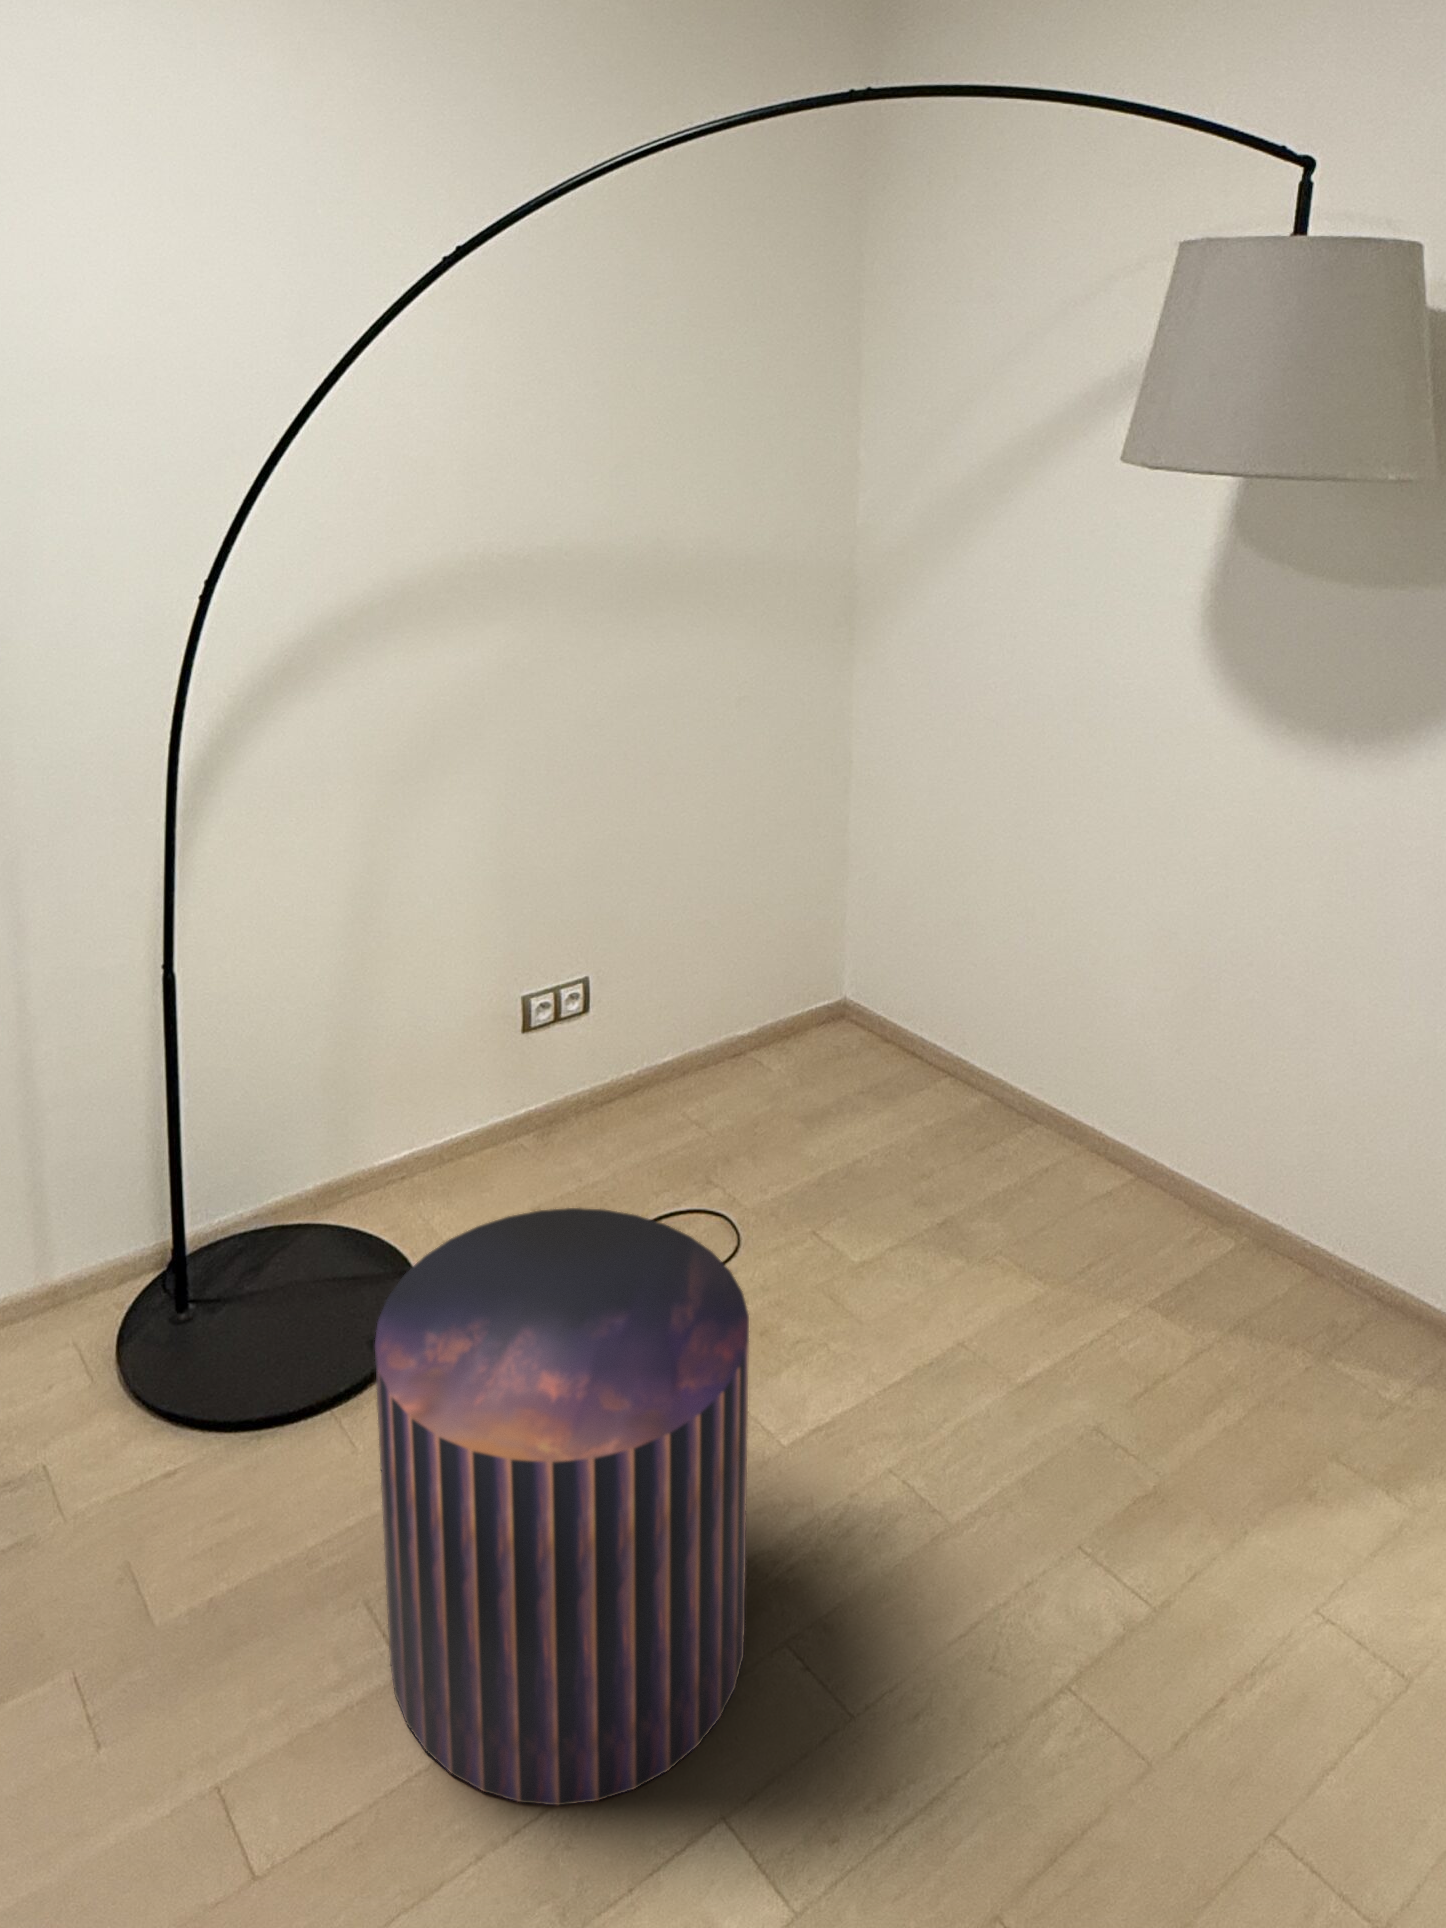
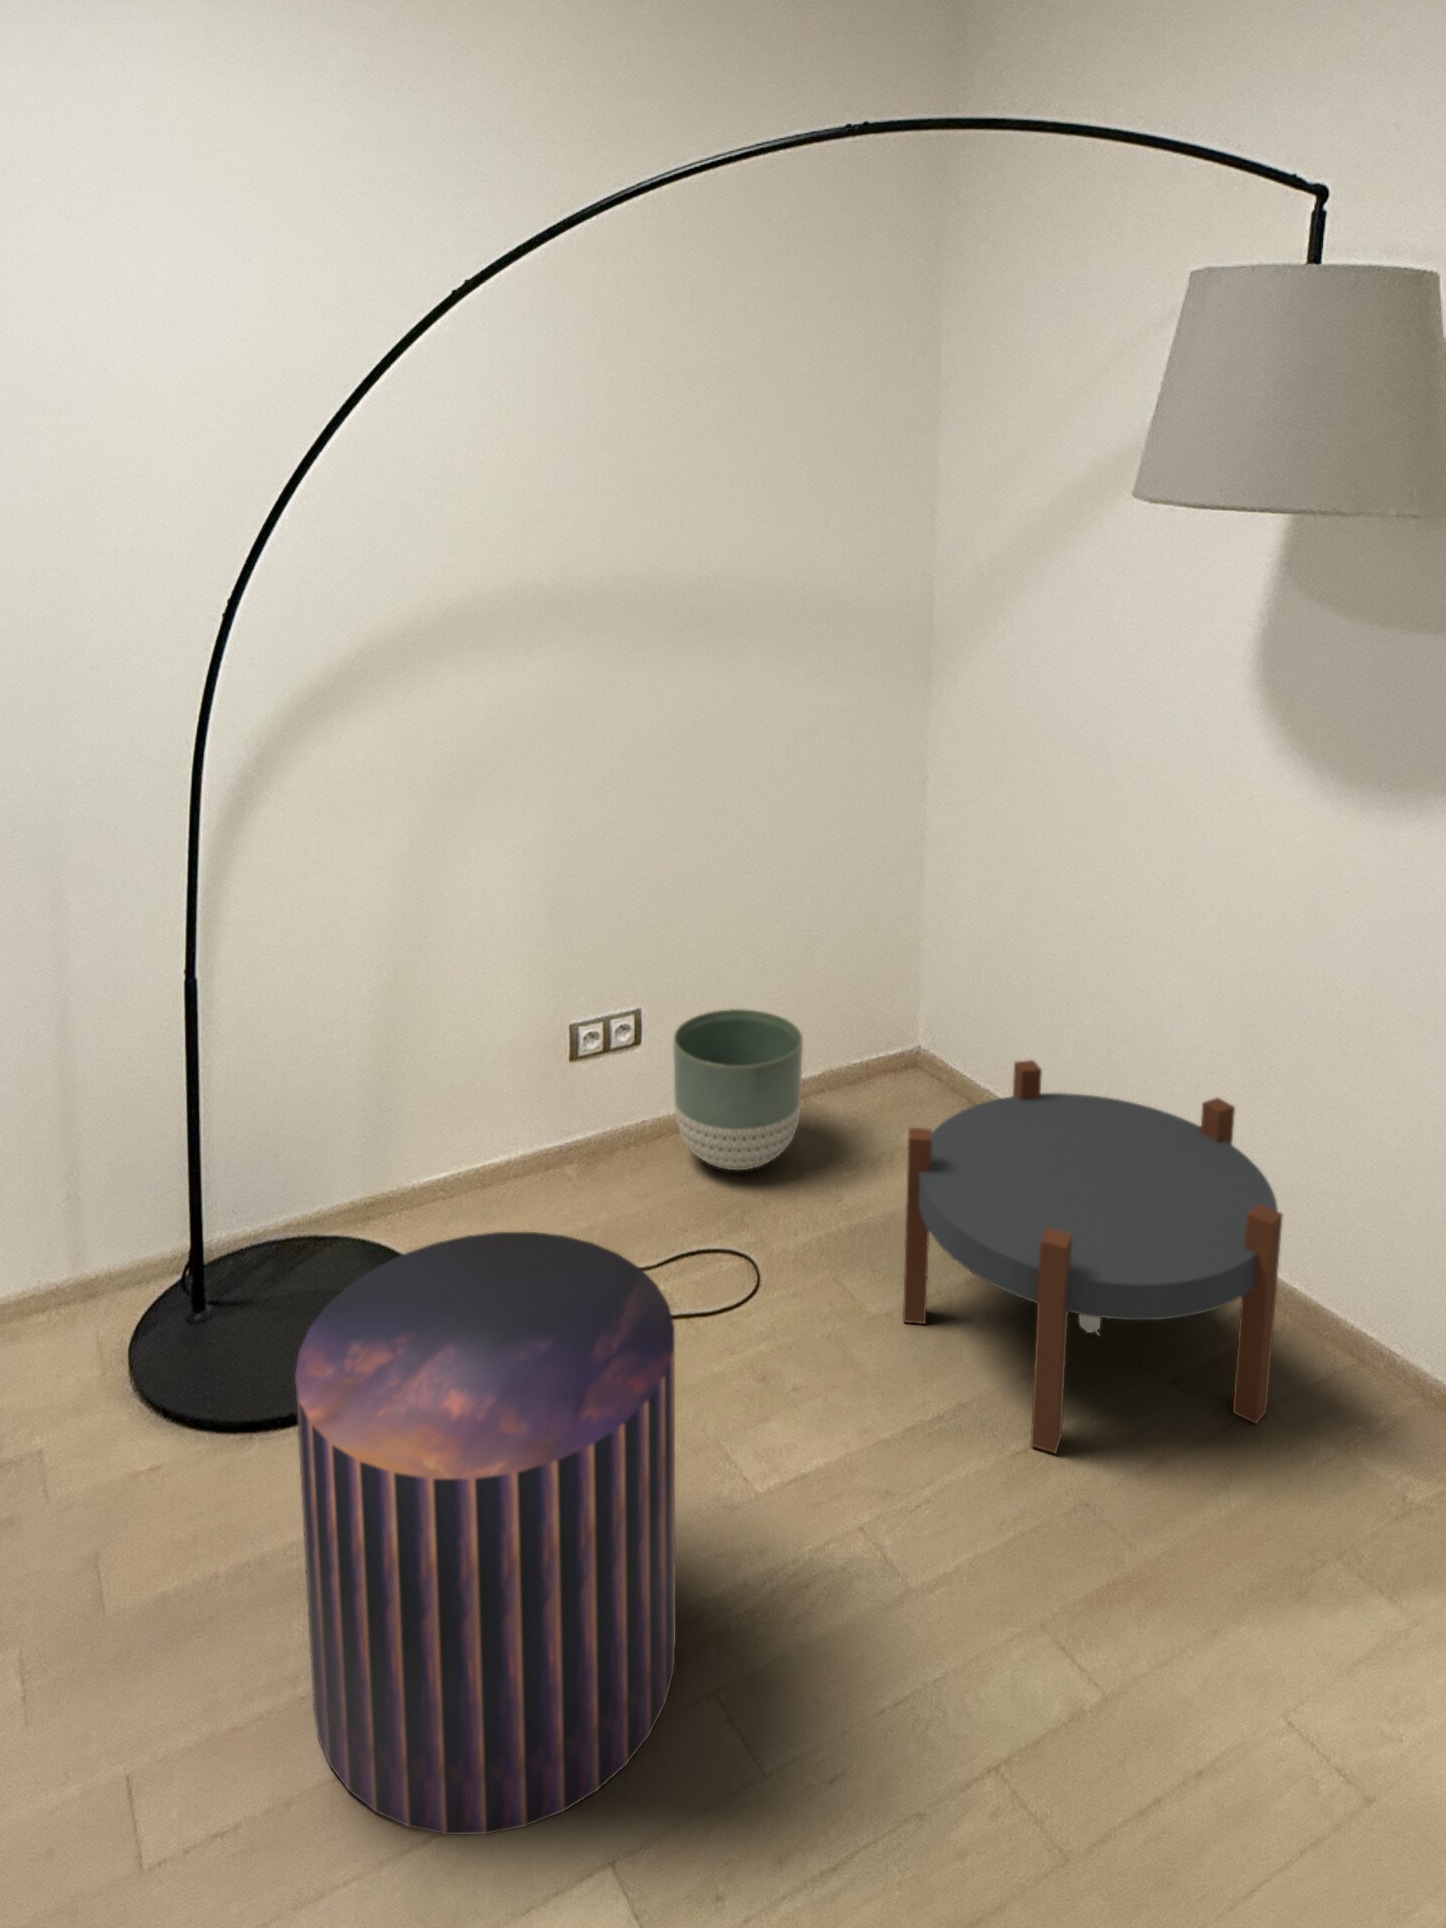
planter: none [626,972,754,1130] -> present [673,1009,803,1170]
side table: none [884,1007,1261,1382] -> present [903,1060,1282,1454]

